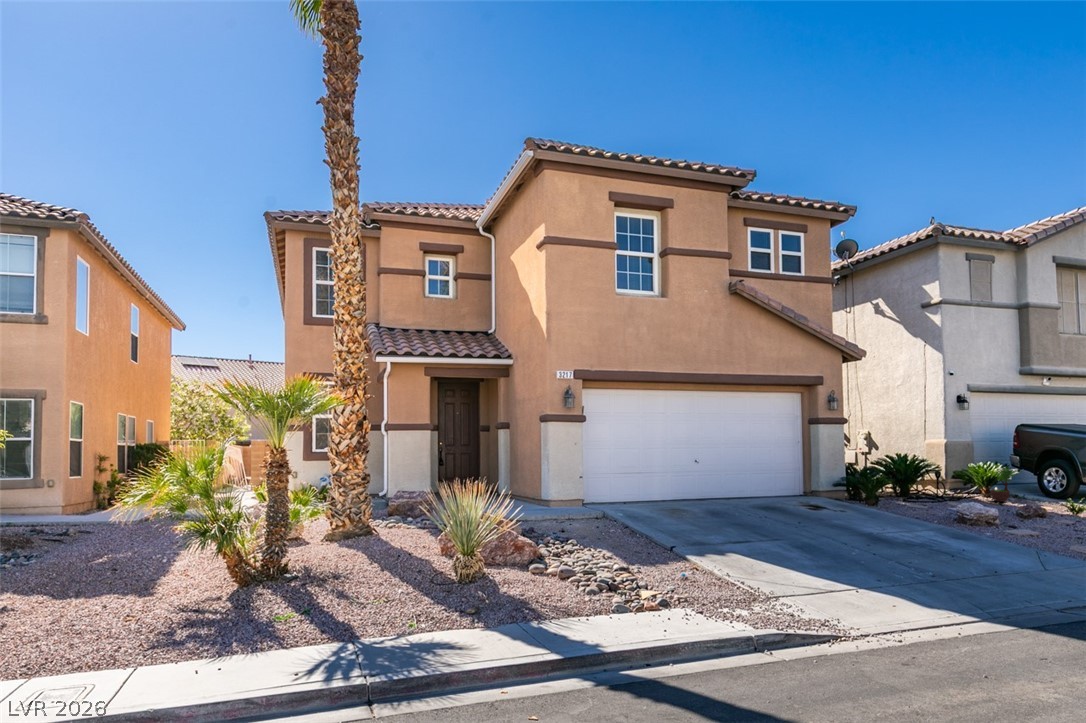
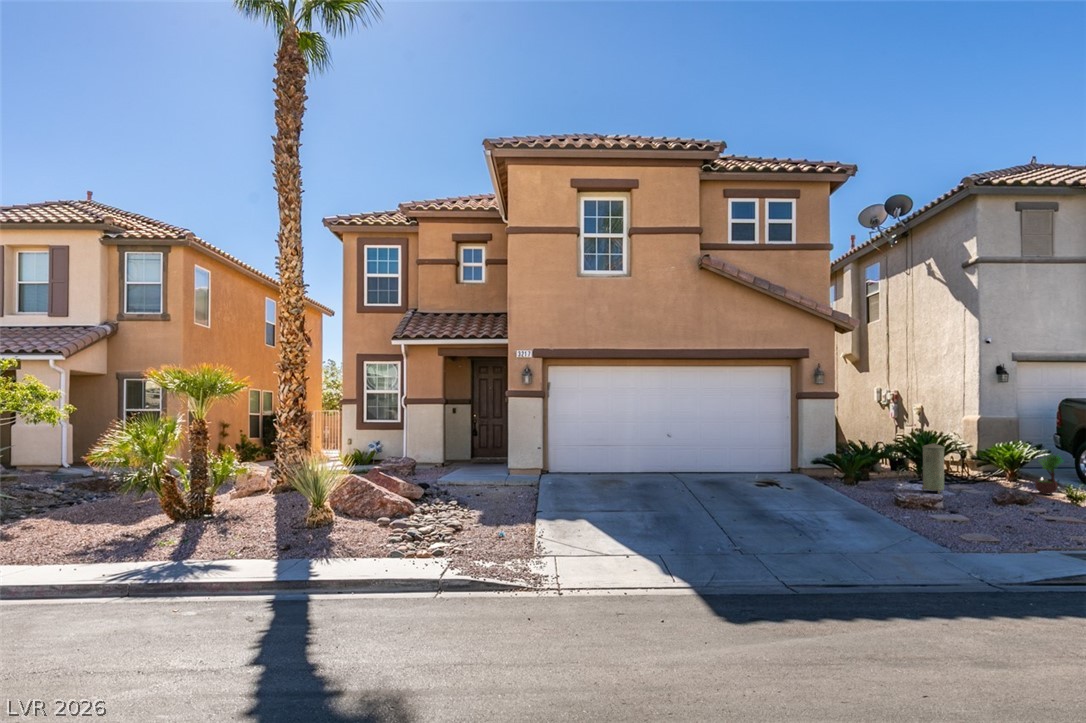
trash can: none [910,460,931,505] -> present [922,443,945,494]

